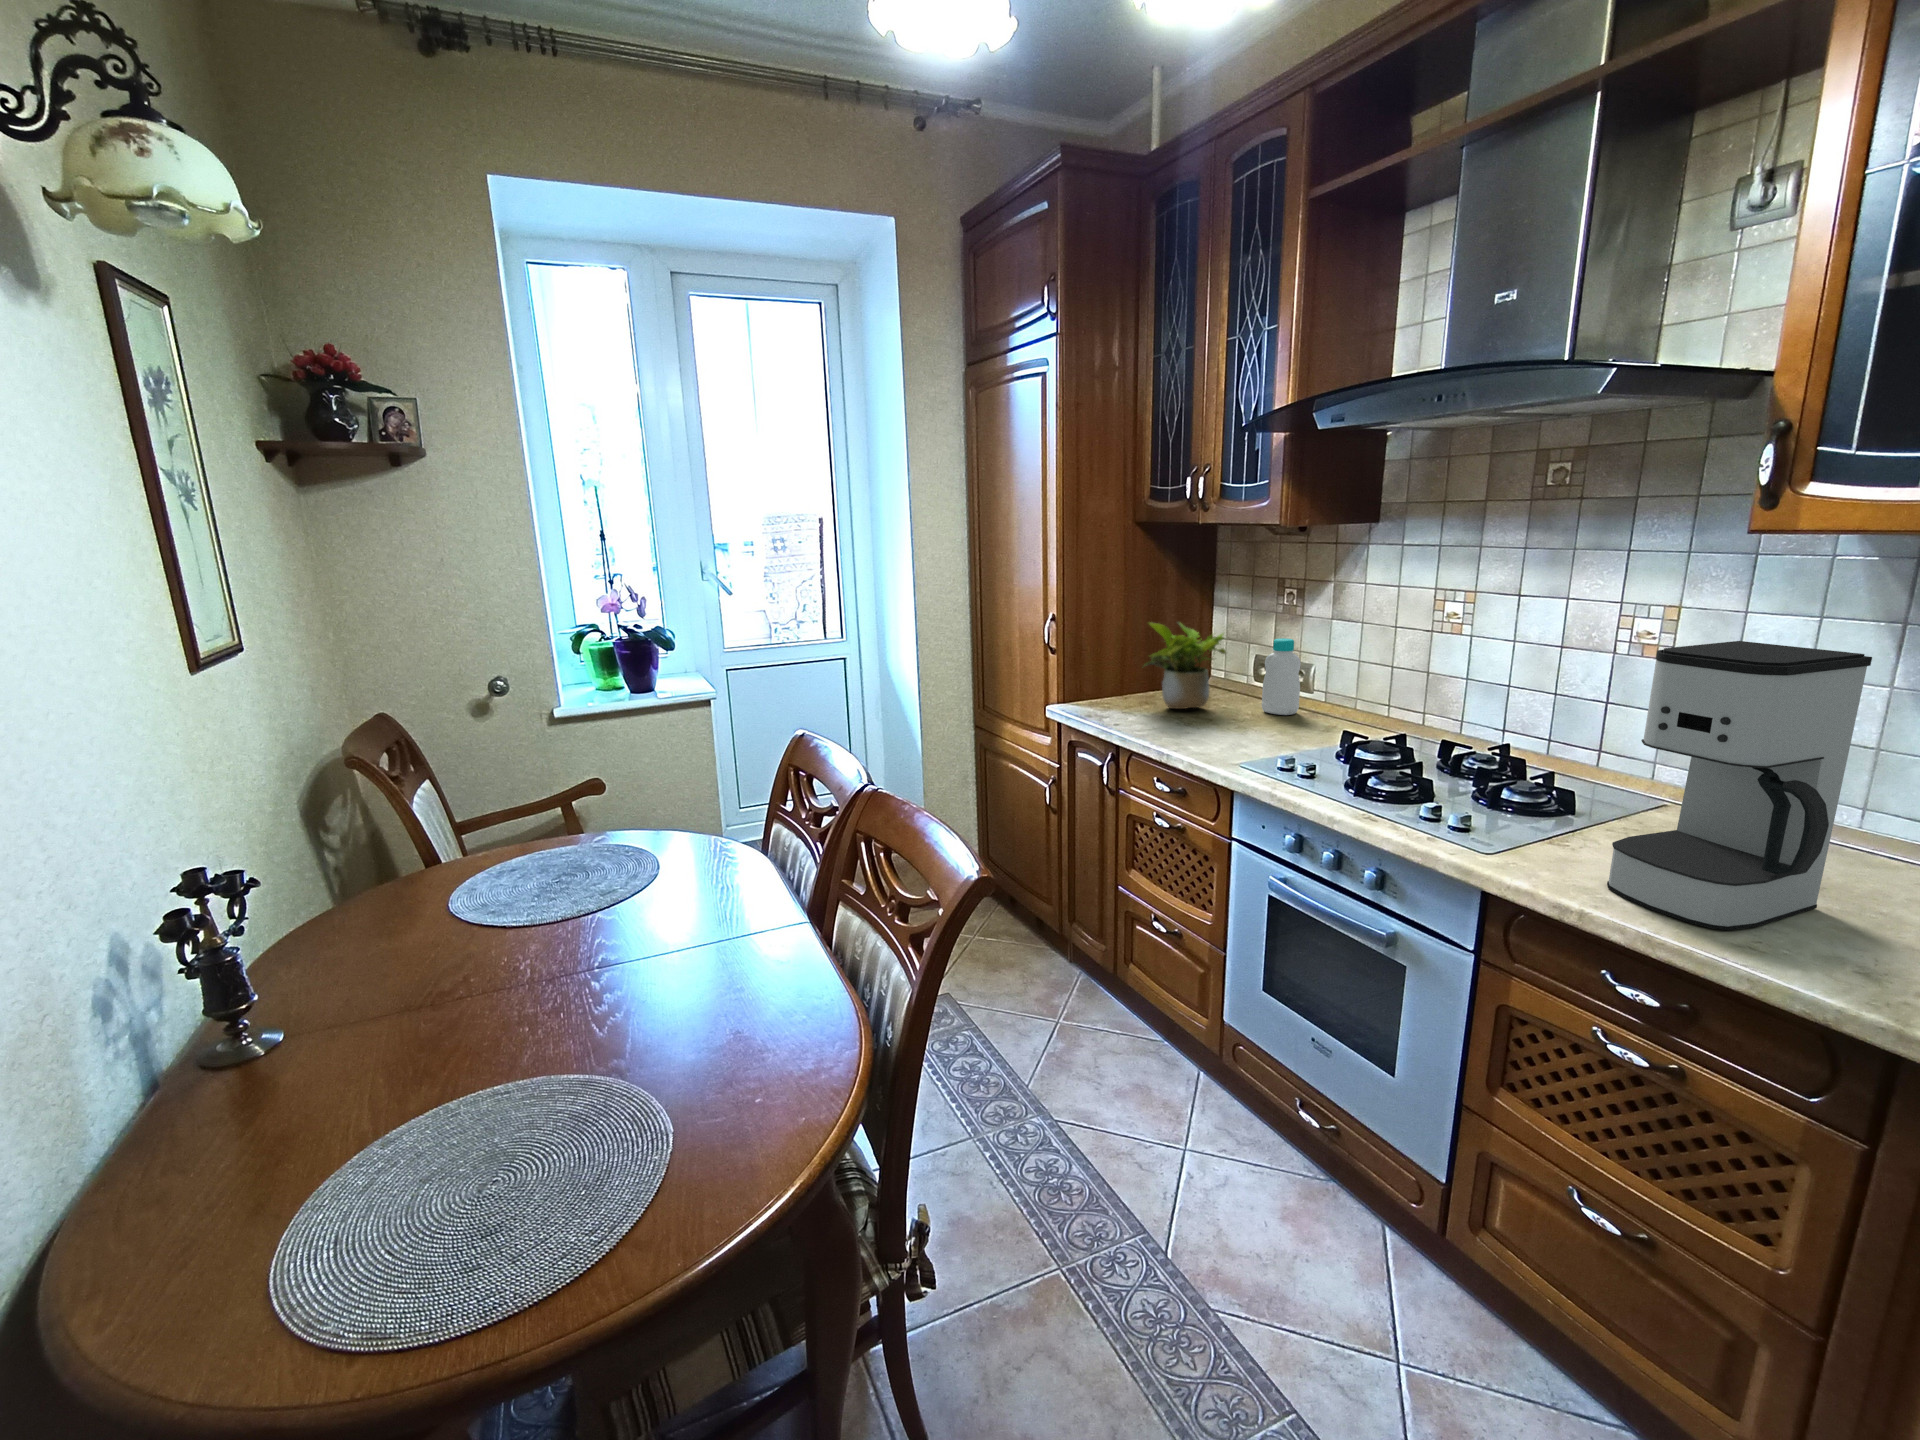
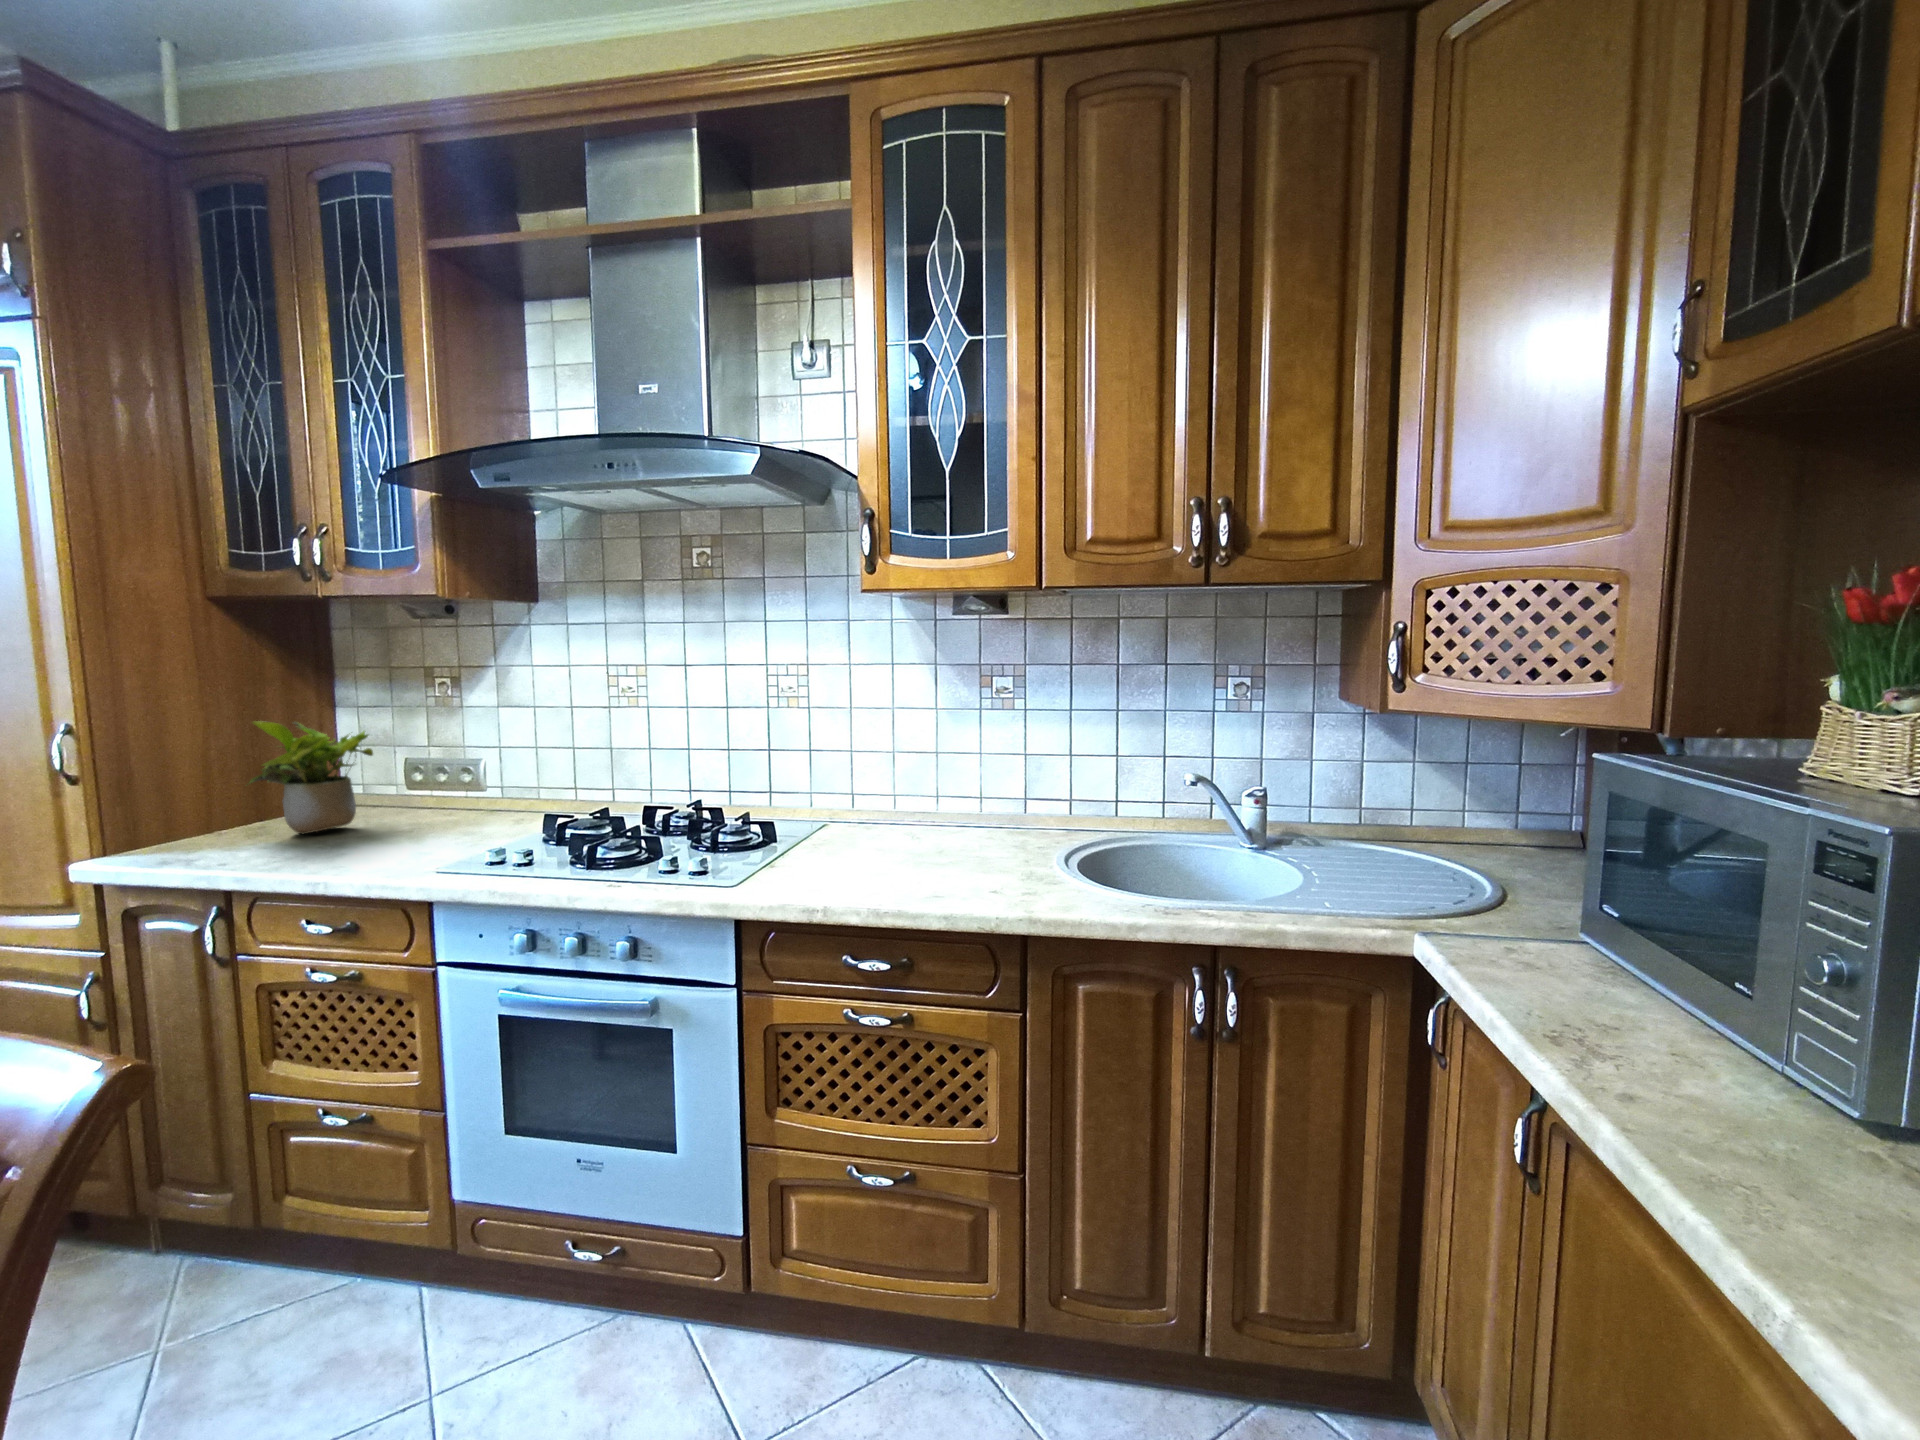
bottle: present [1262,638,1301,715] -> none [427,730,476,819]
coffee maker: present [1607,641,1872,930] -> none [827,674,949,891]

